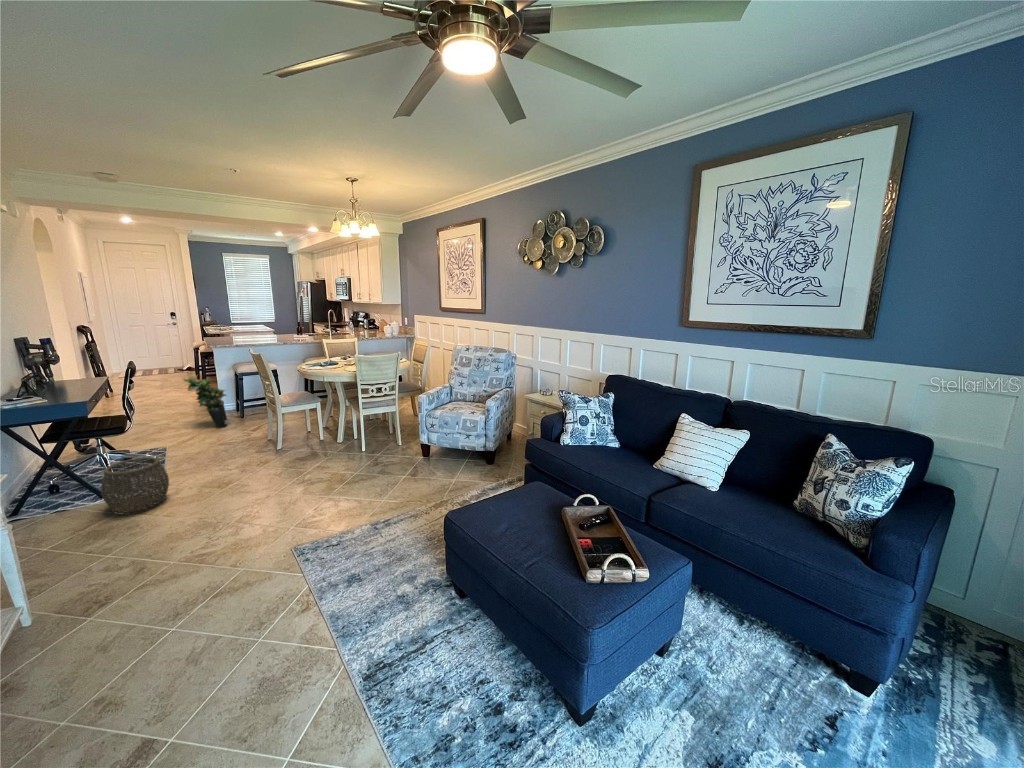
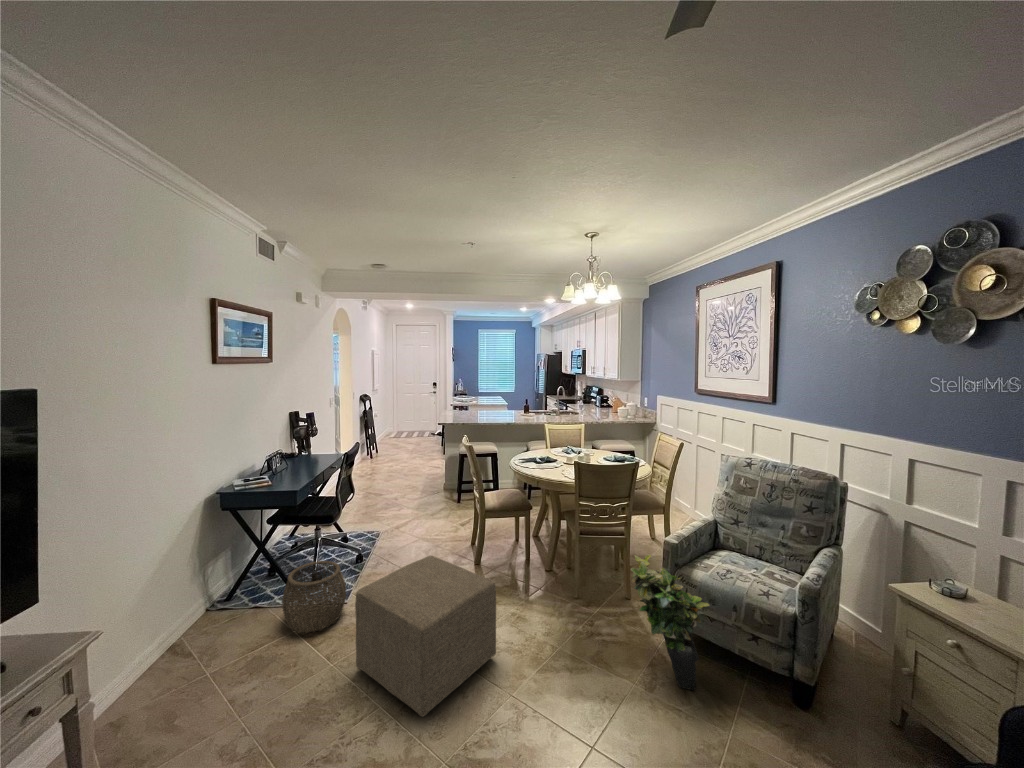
potted plant: present [183,376,227,427] -> present [631,555,709,690]
ottoman: none [197,432,317,515] -> present [355,556,496,716]

